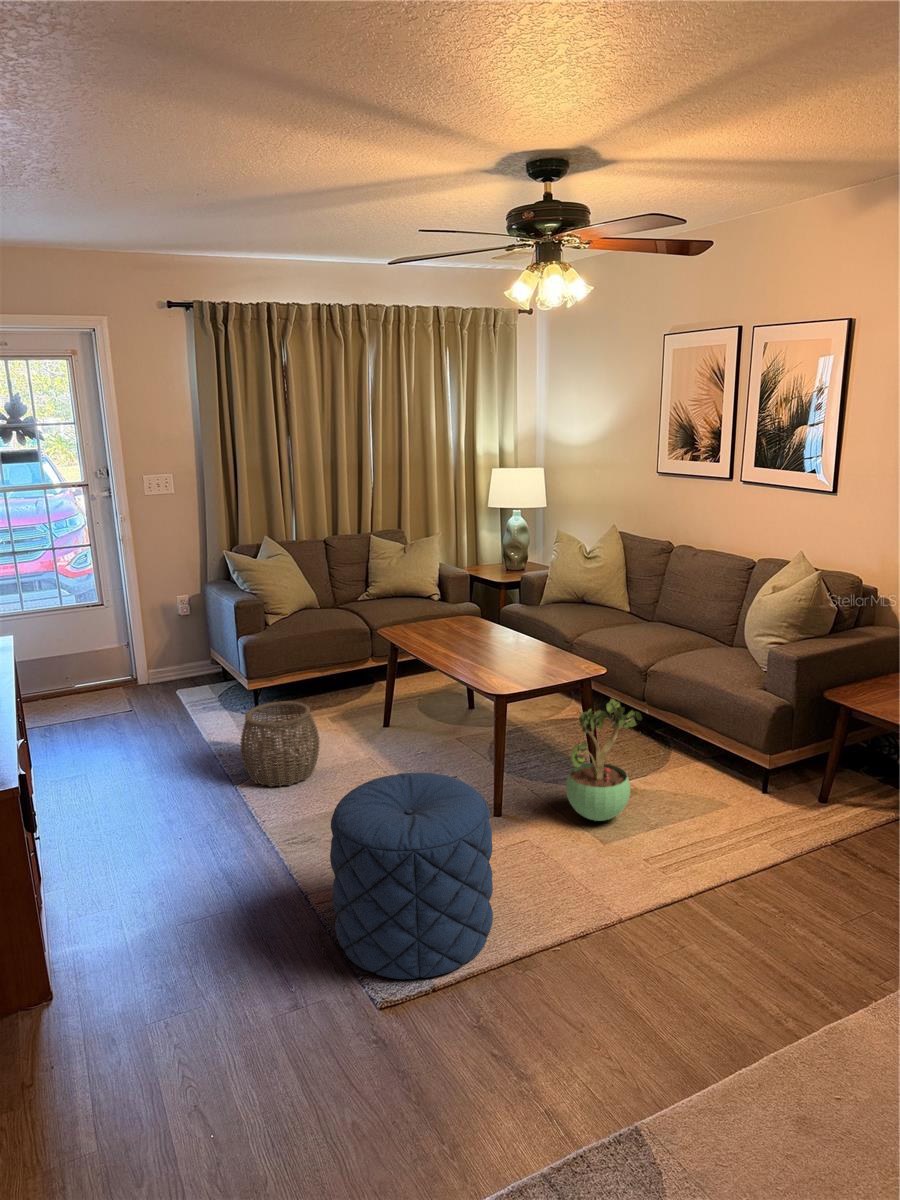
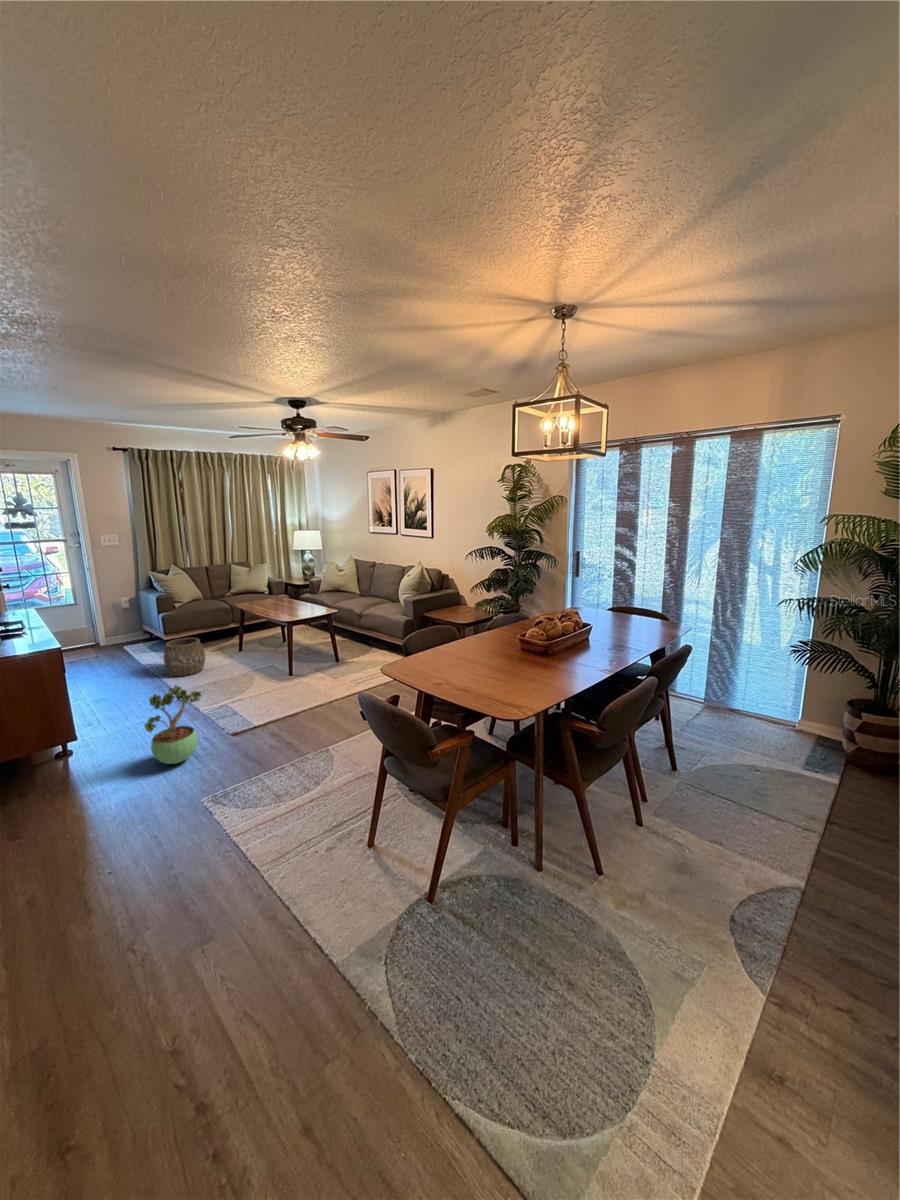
potted plant: present [566,699,642,821] -> present [144,686,201,764]
pouf: present [330,773,493,979] -> none [208,649,282,728]

